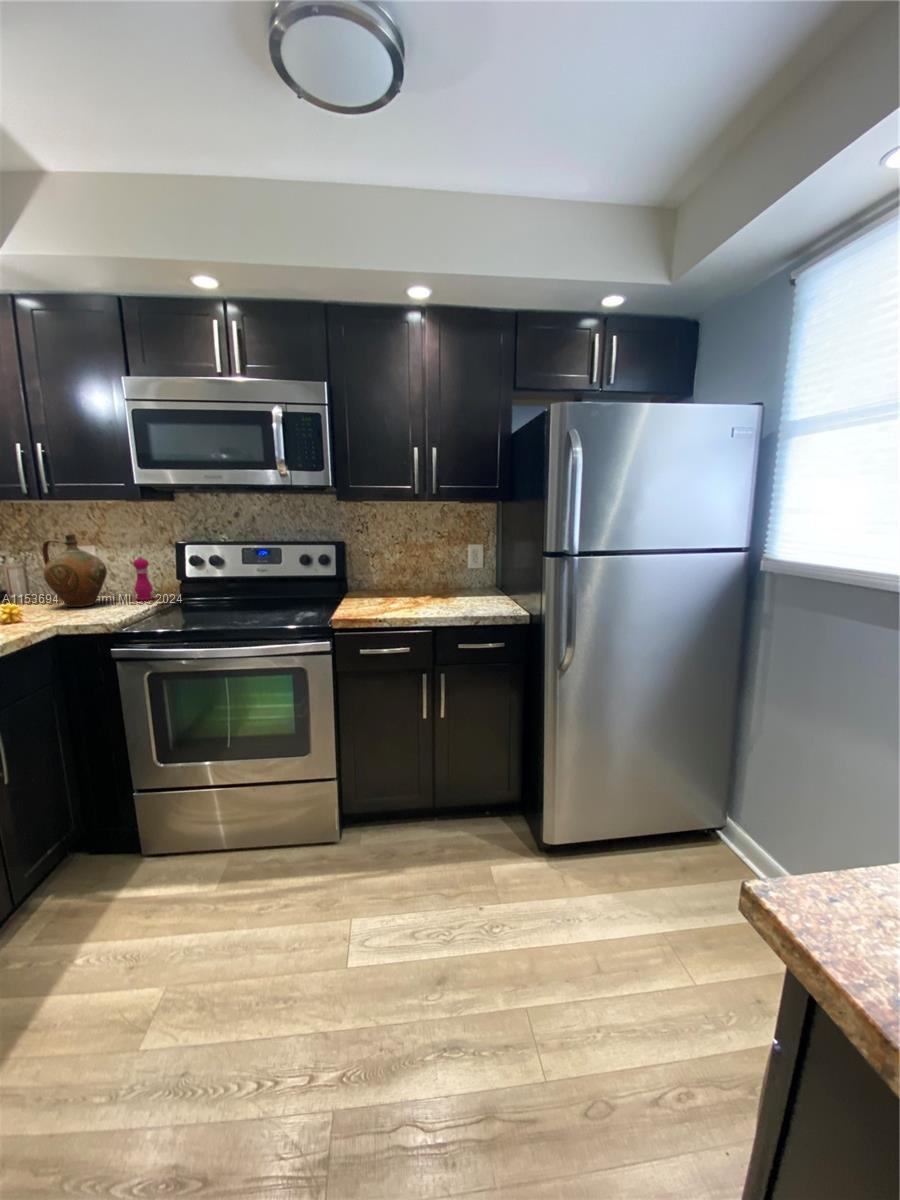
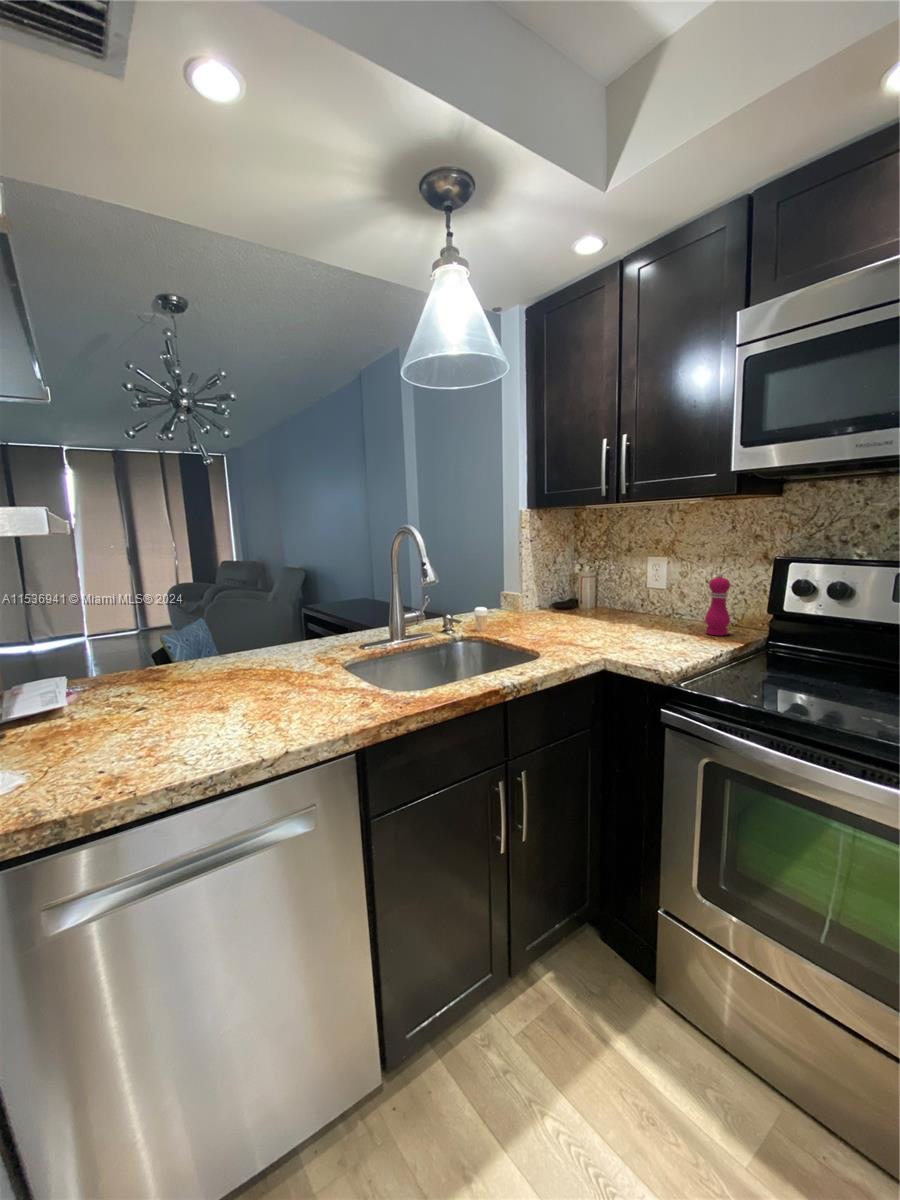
ceramic jug: present [42,534,107,607] -> none [607,543,675,632]

